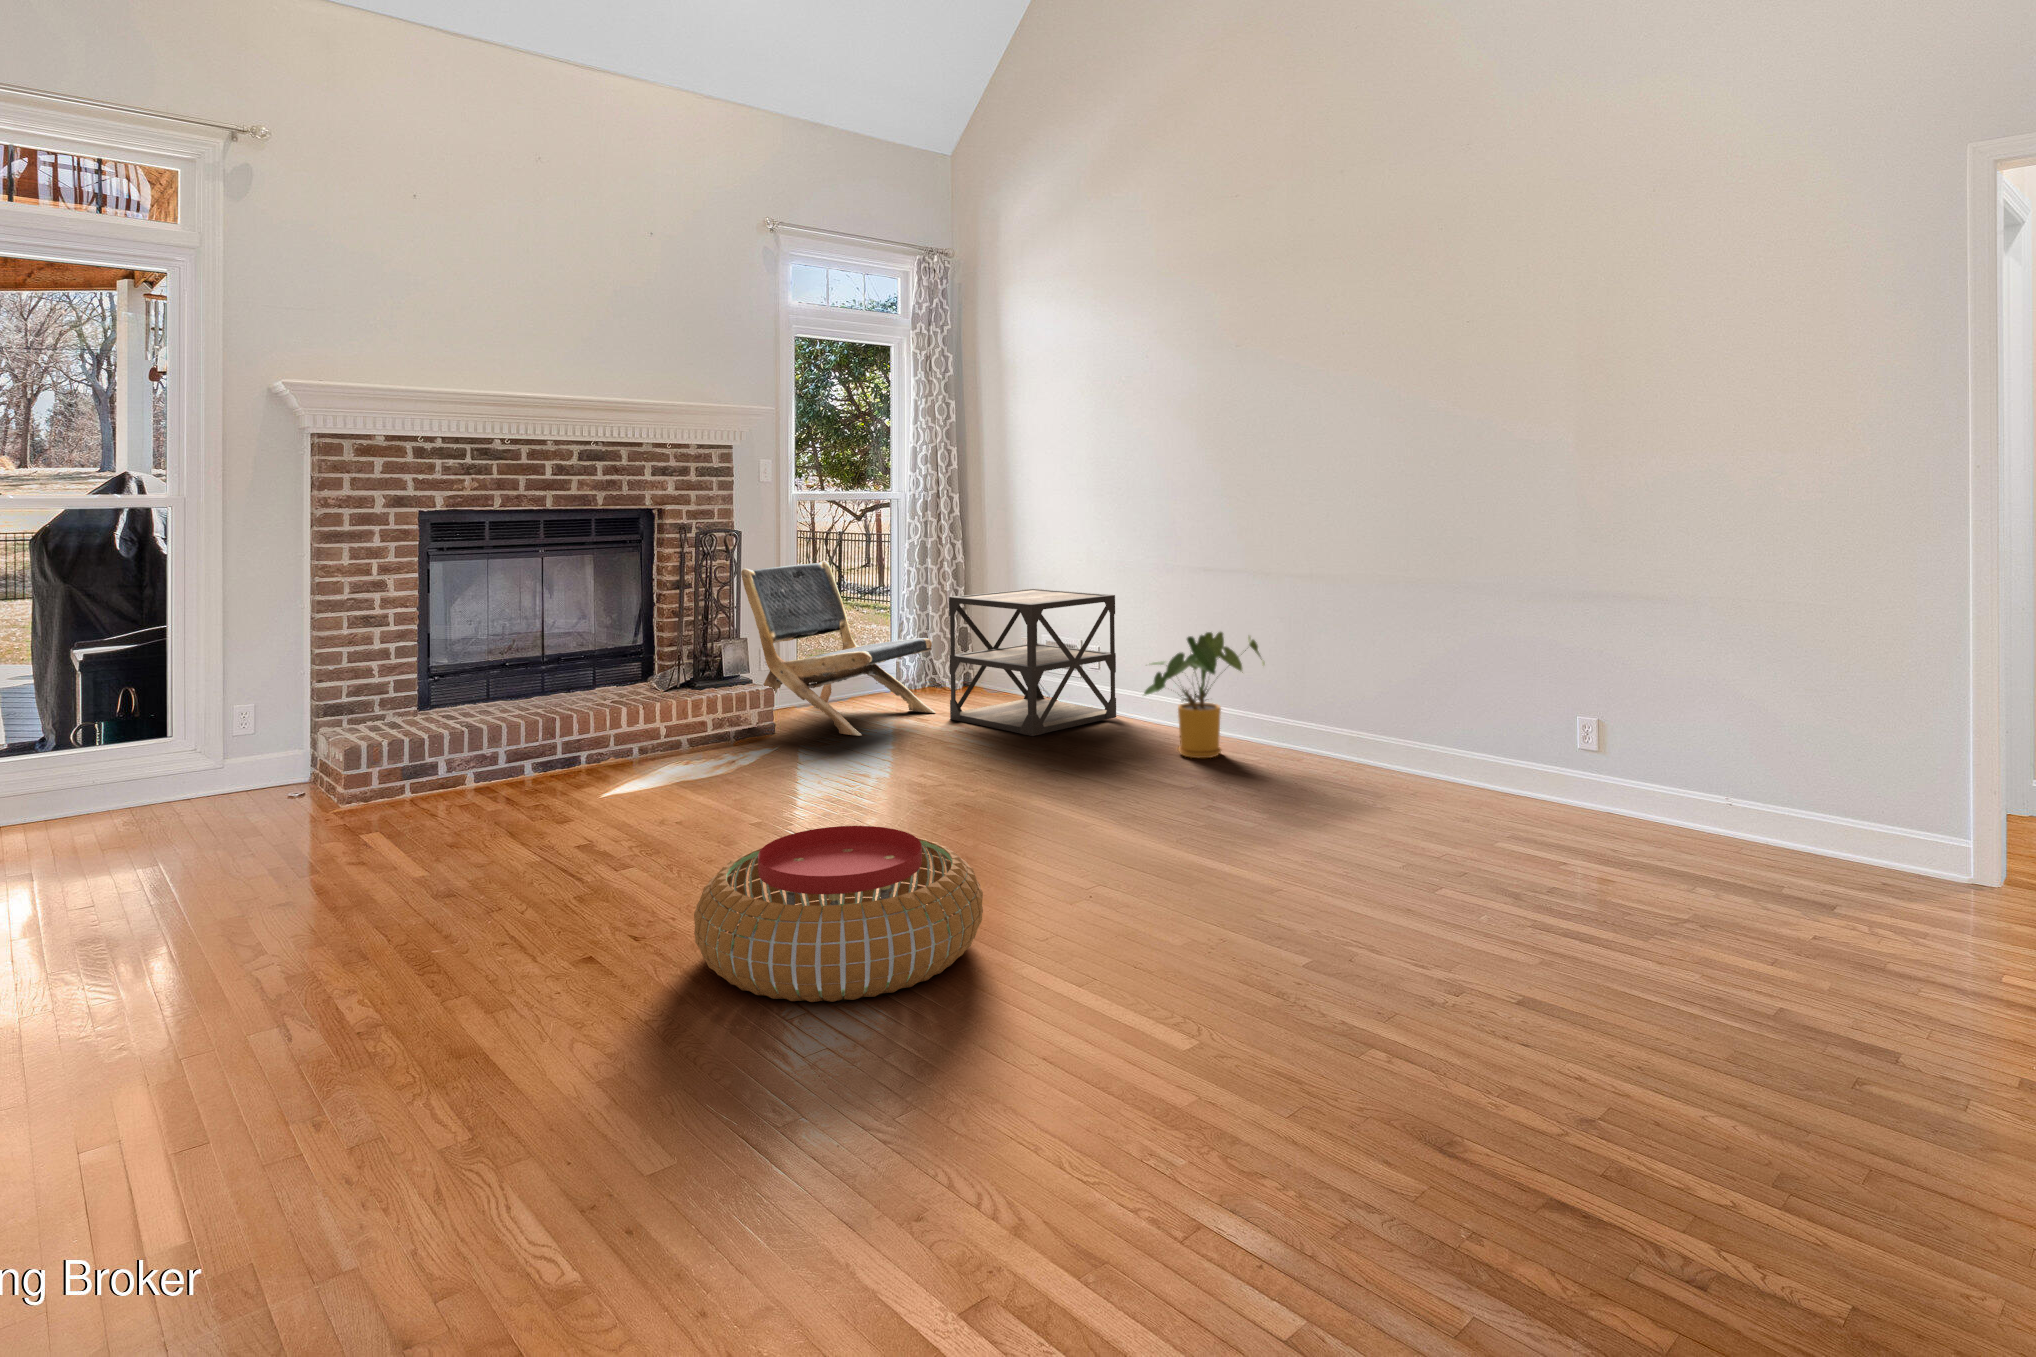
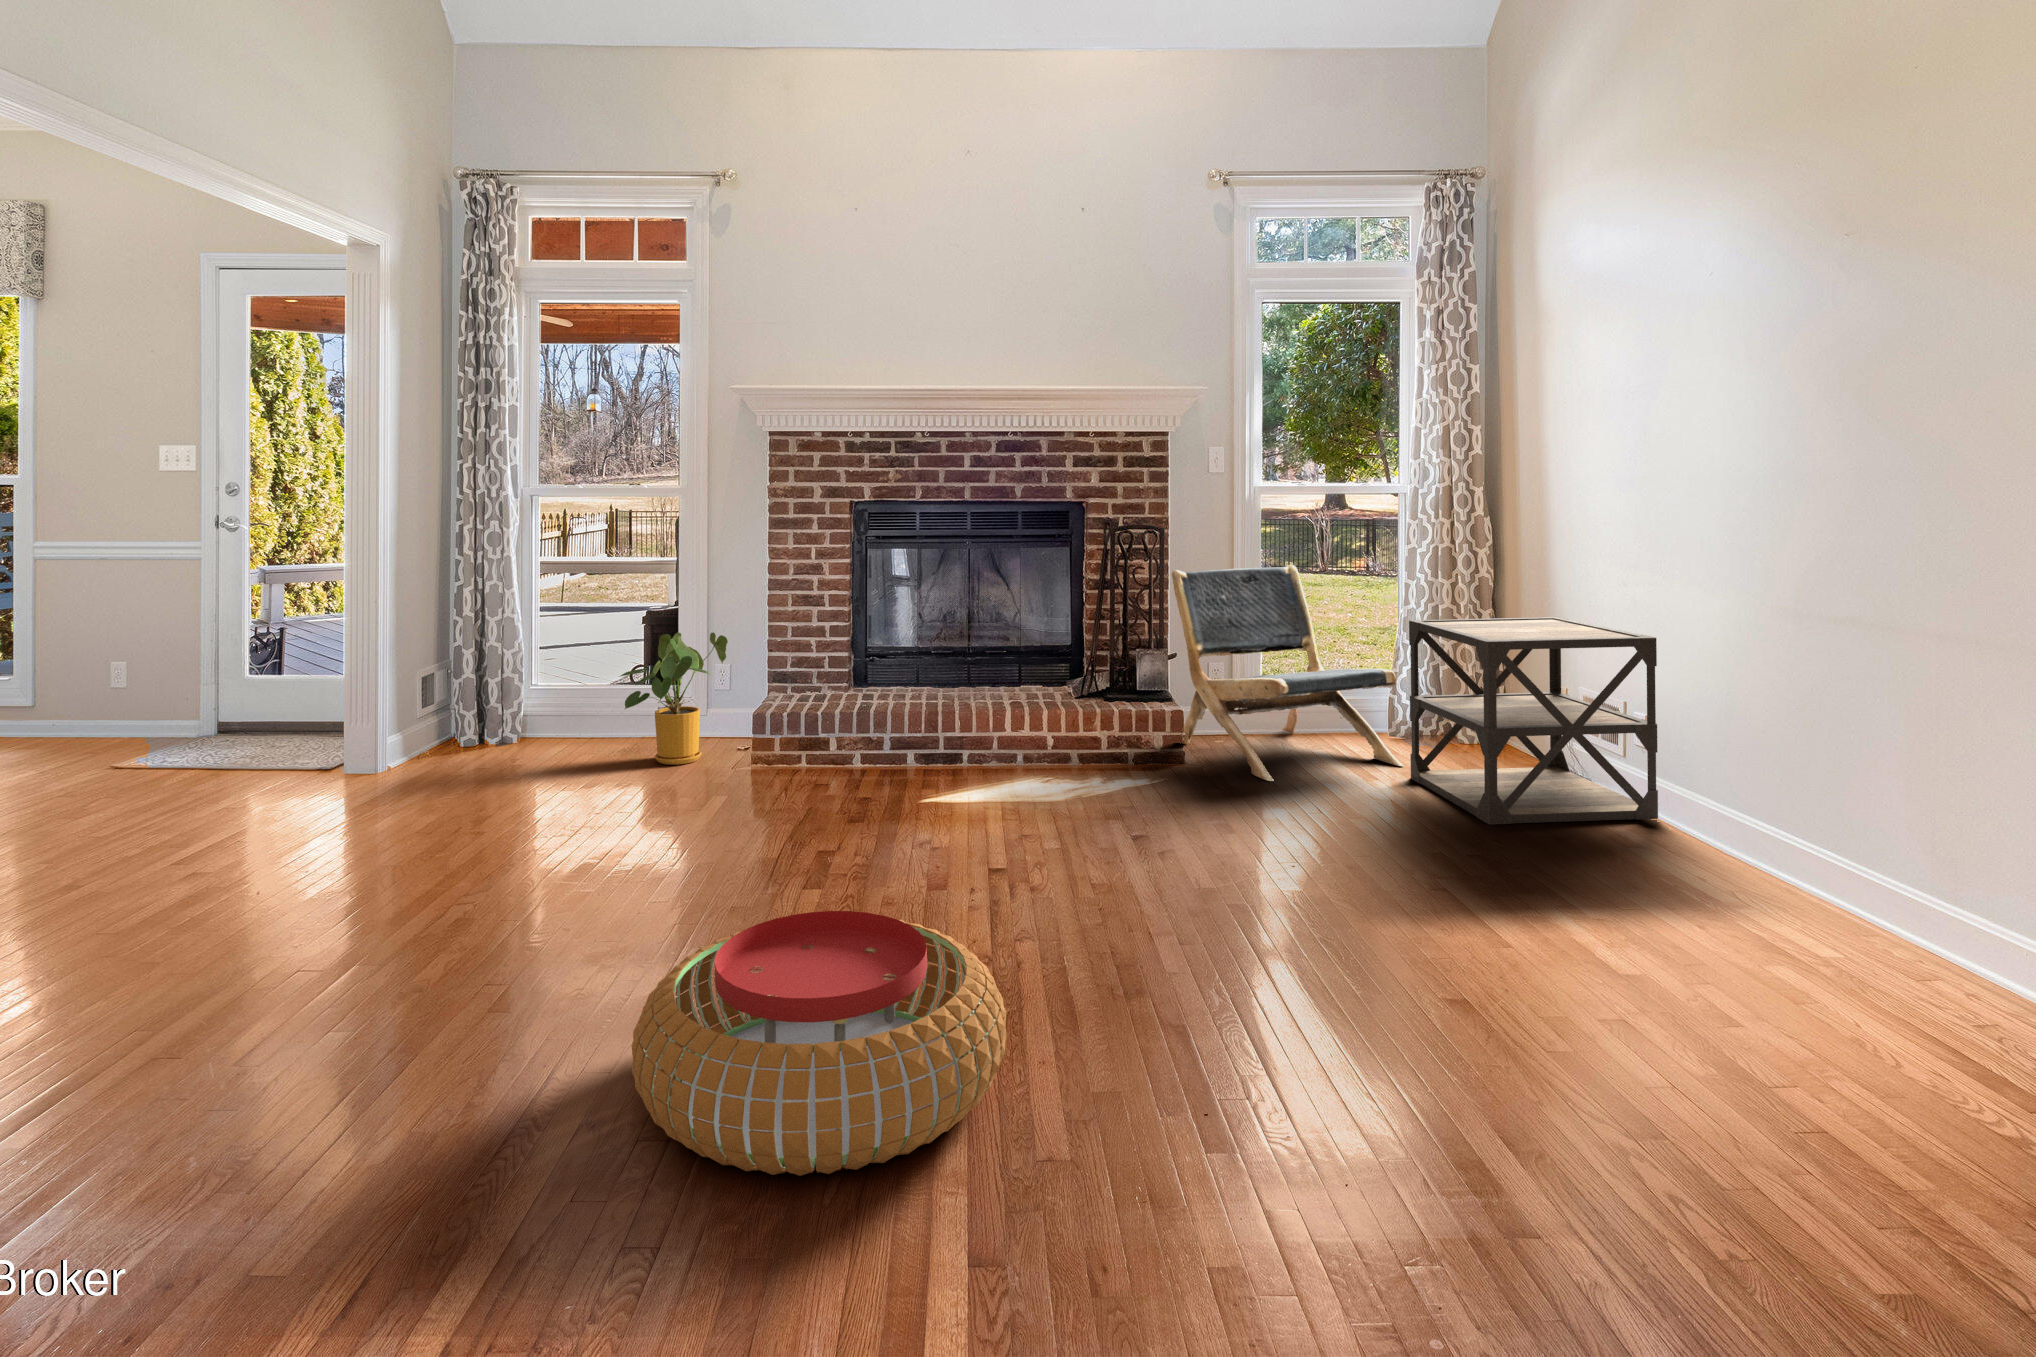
house plant: present [1144,632,1265,758] -> present [621,632,728,765]

